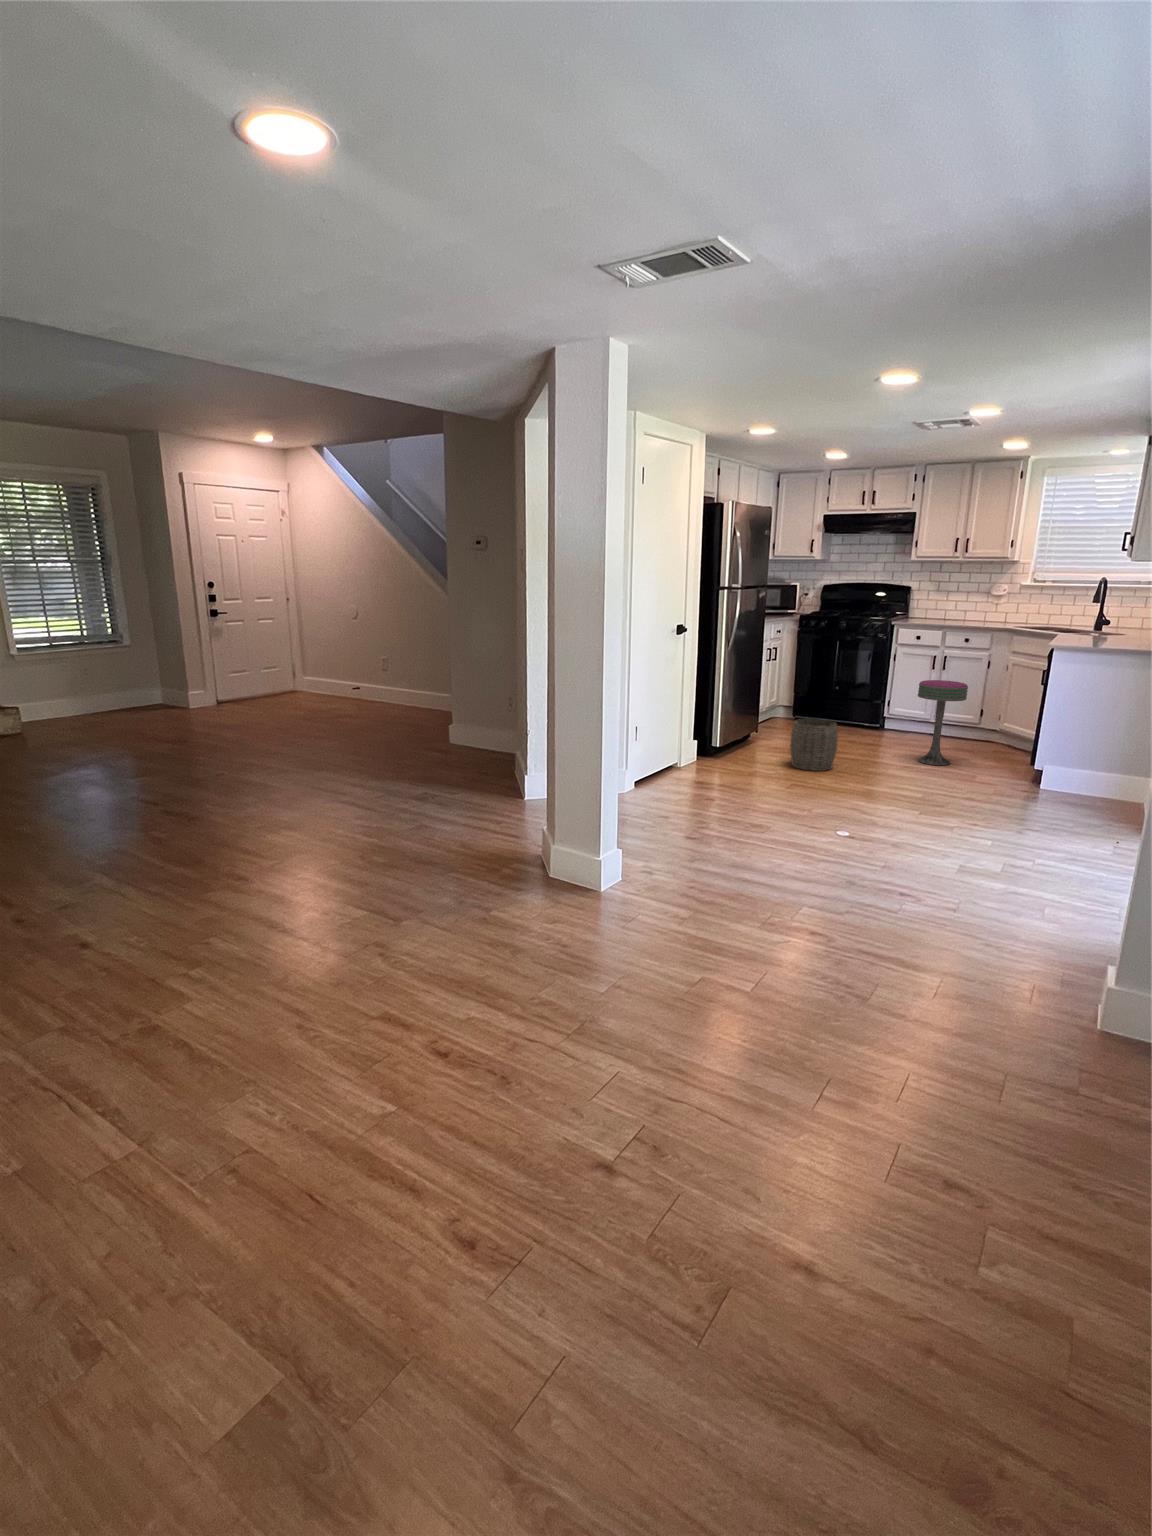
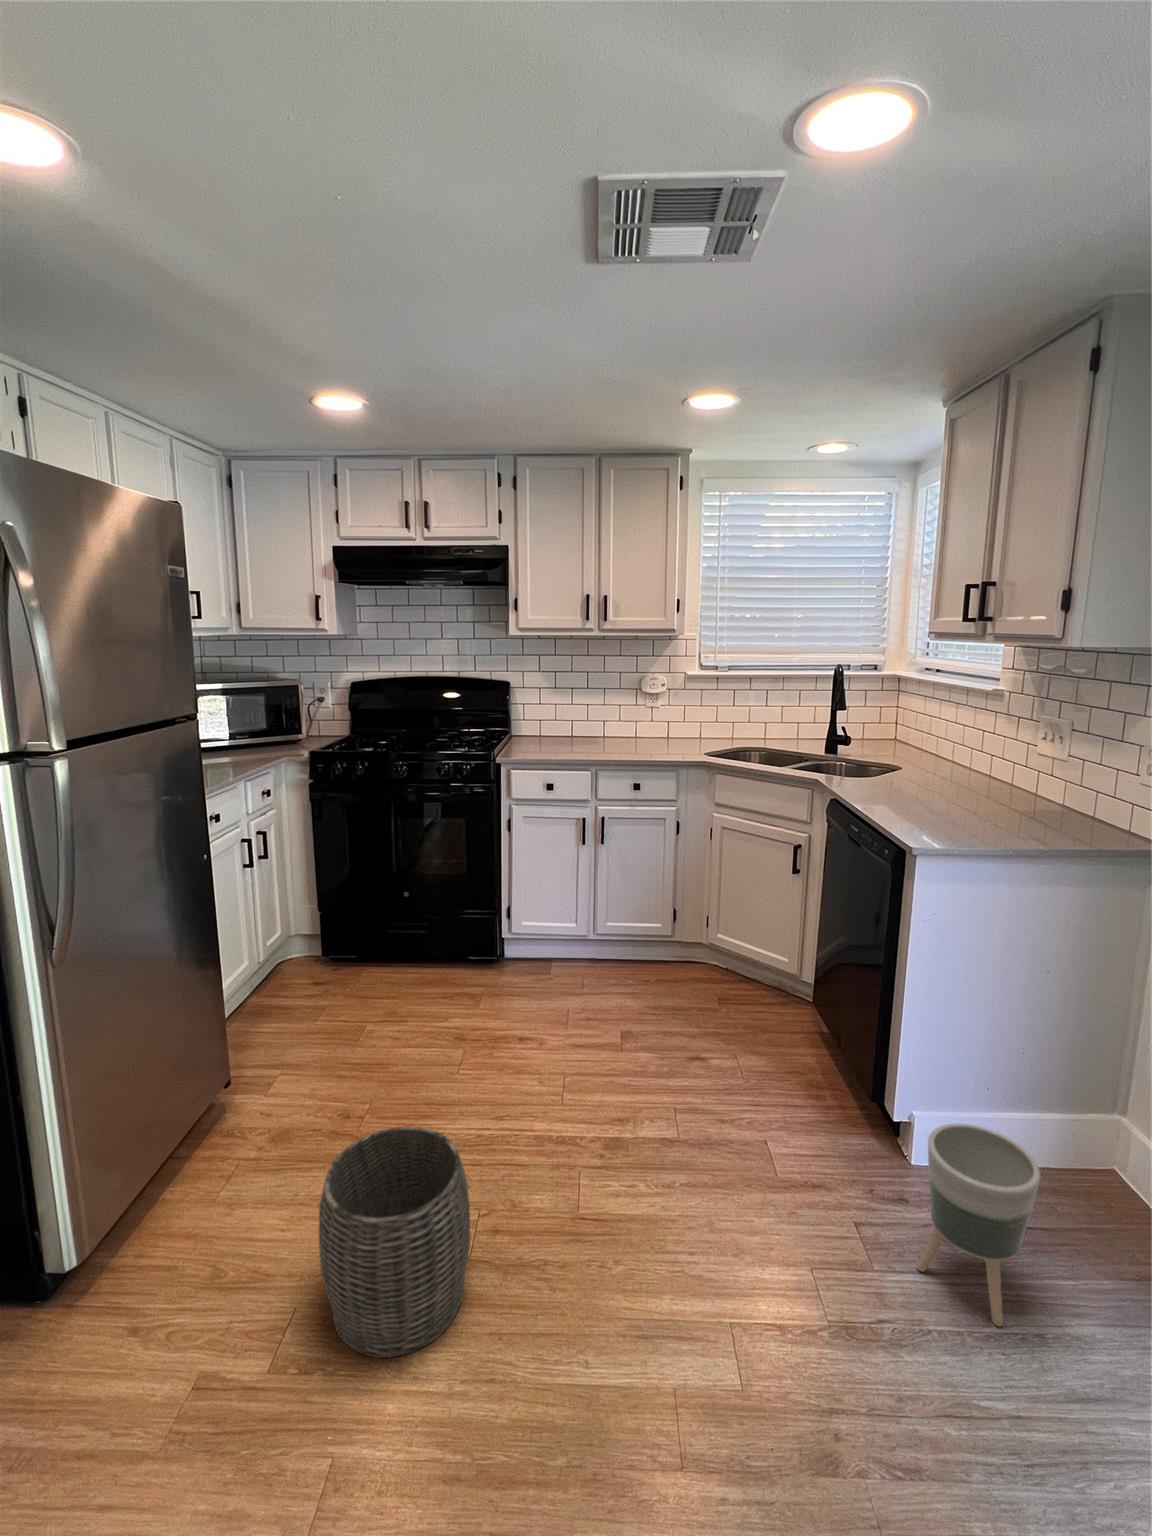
bar stool: present [918,680,968,765] -> none [620,912,729,1129]
planter: none [999,741,1044,799] -> present [917,1123,1040,1326]

